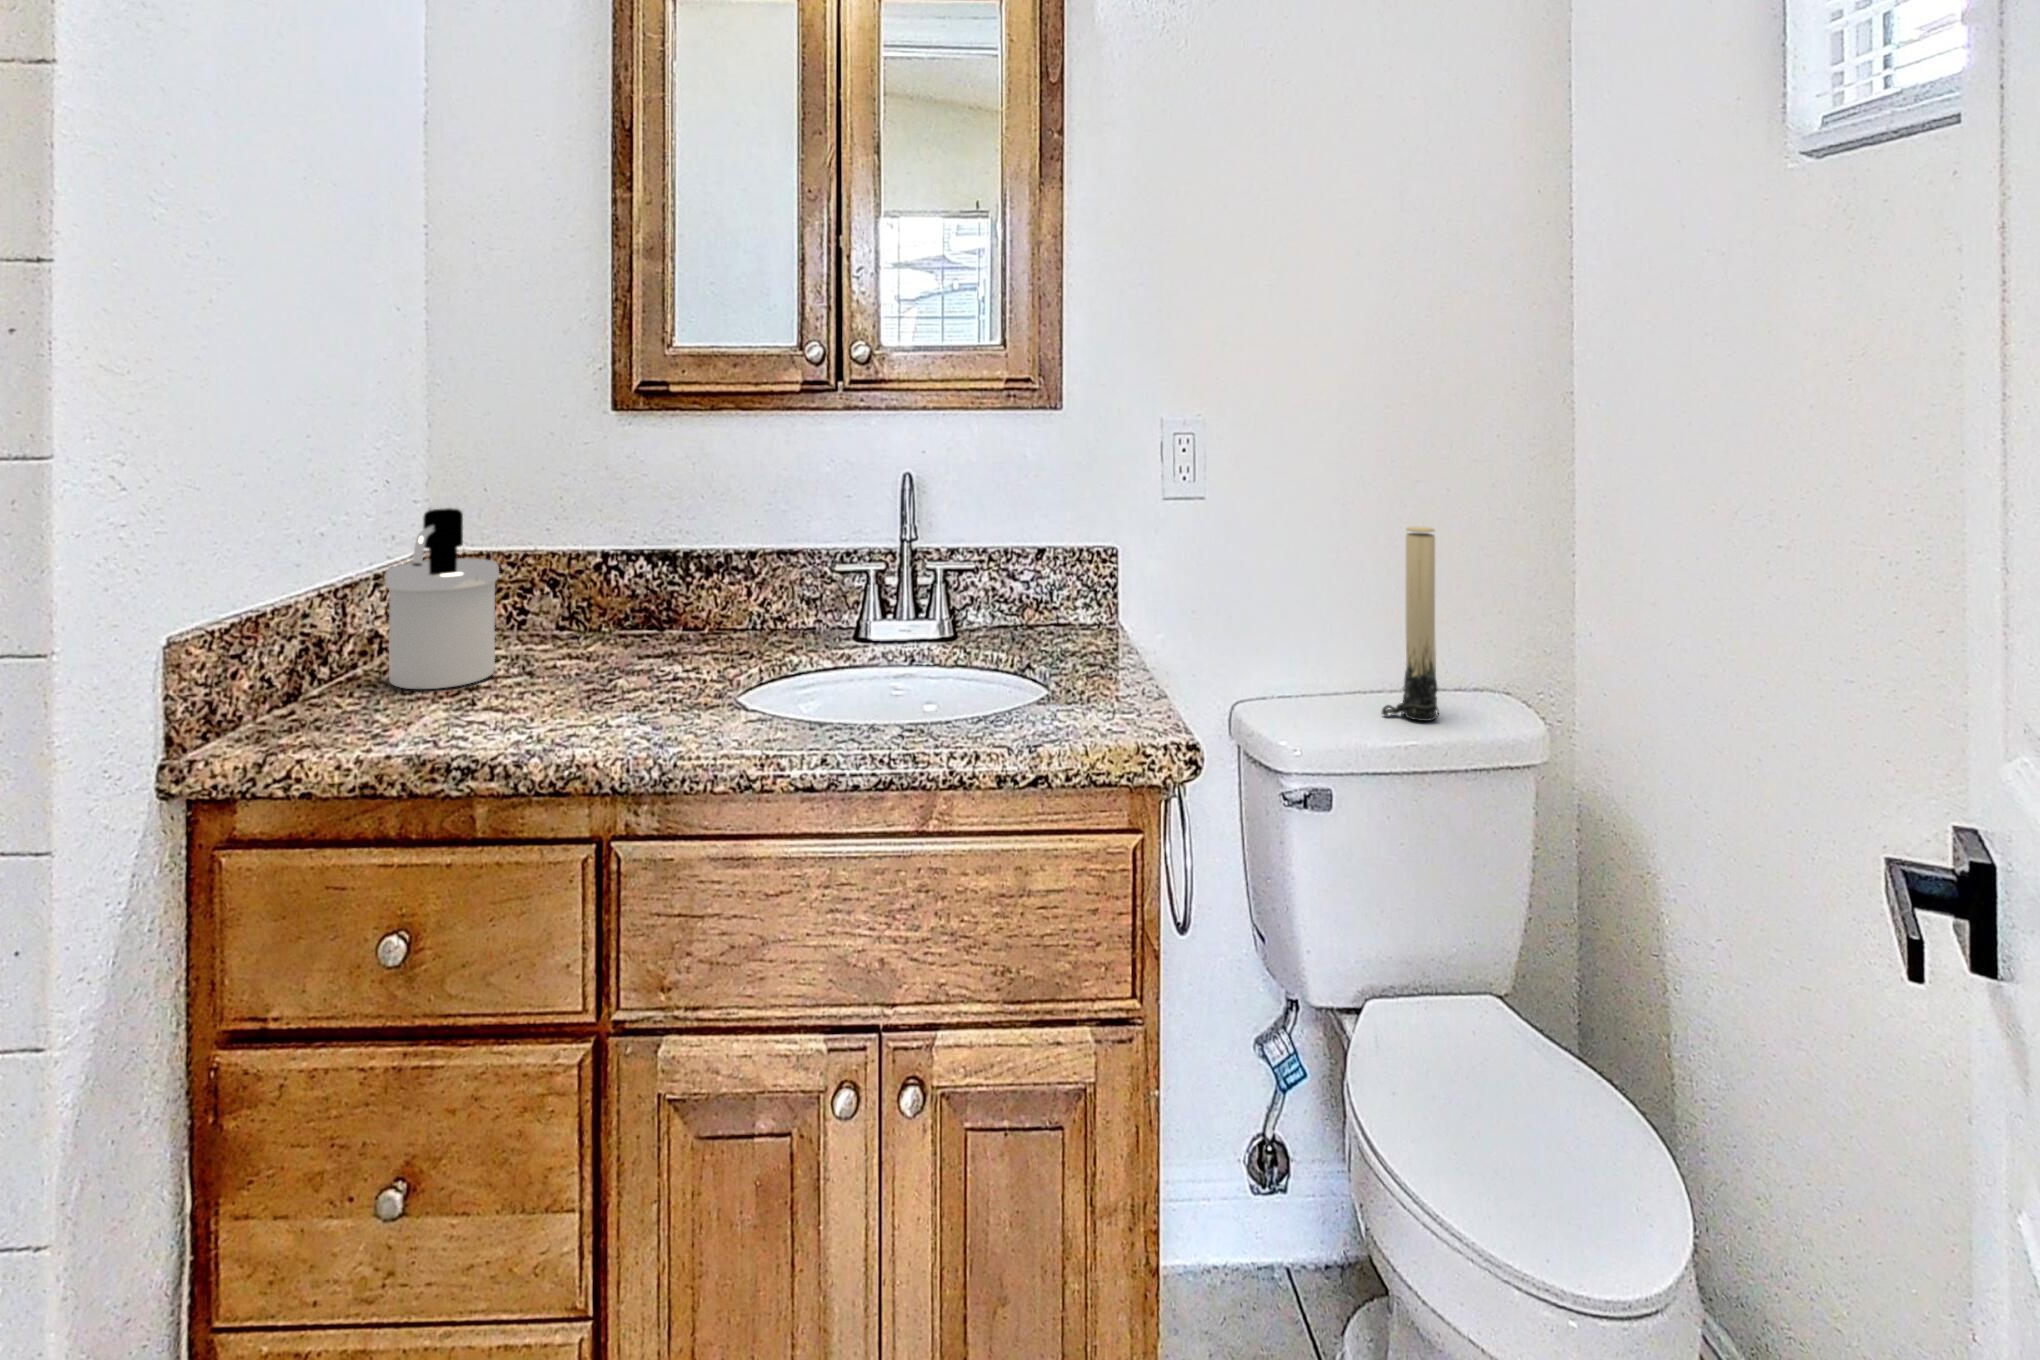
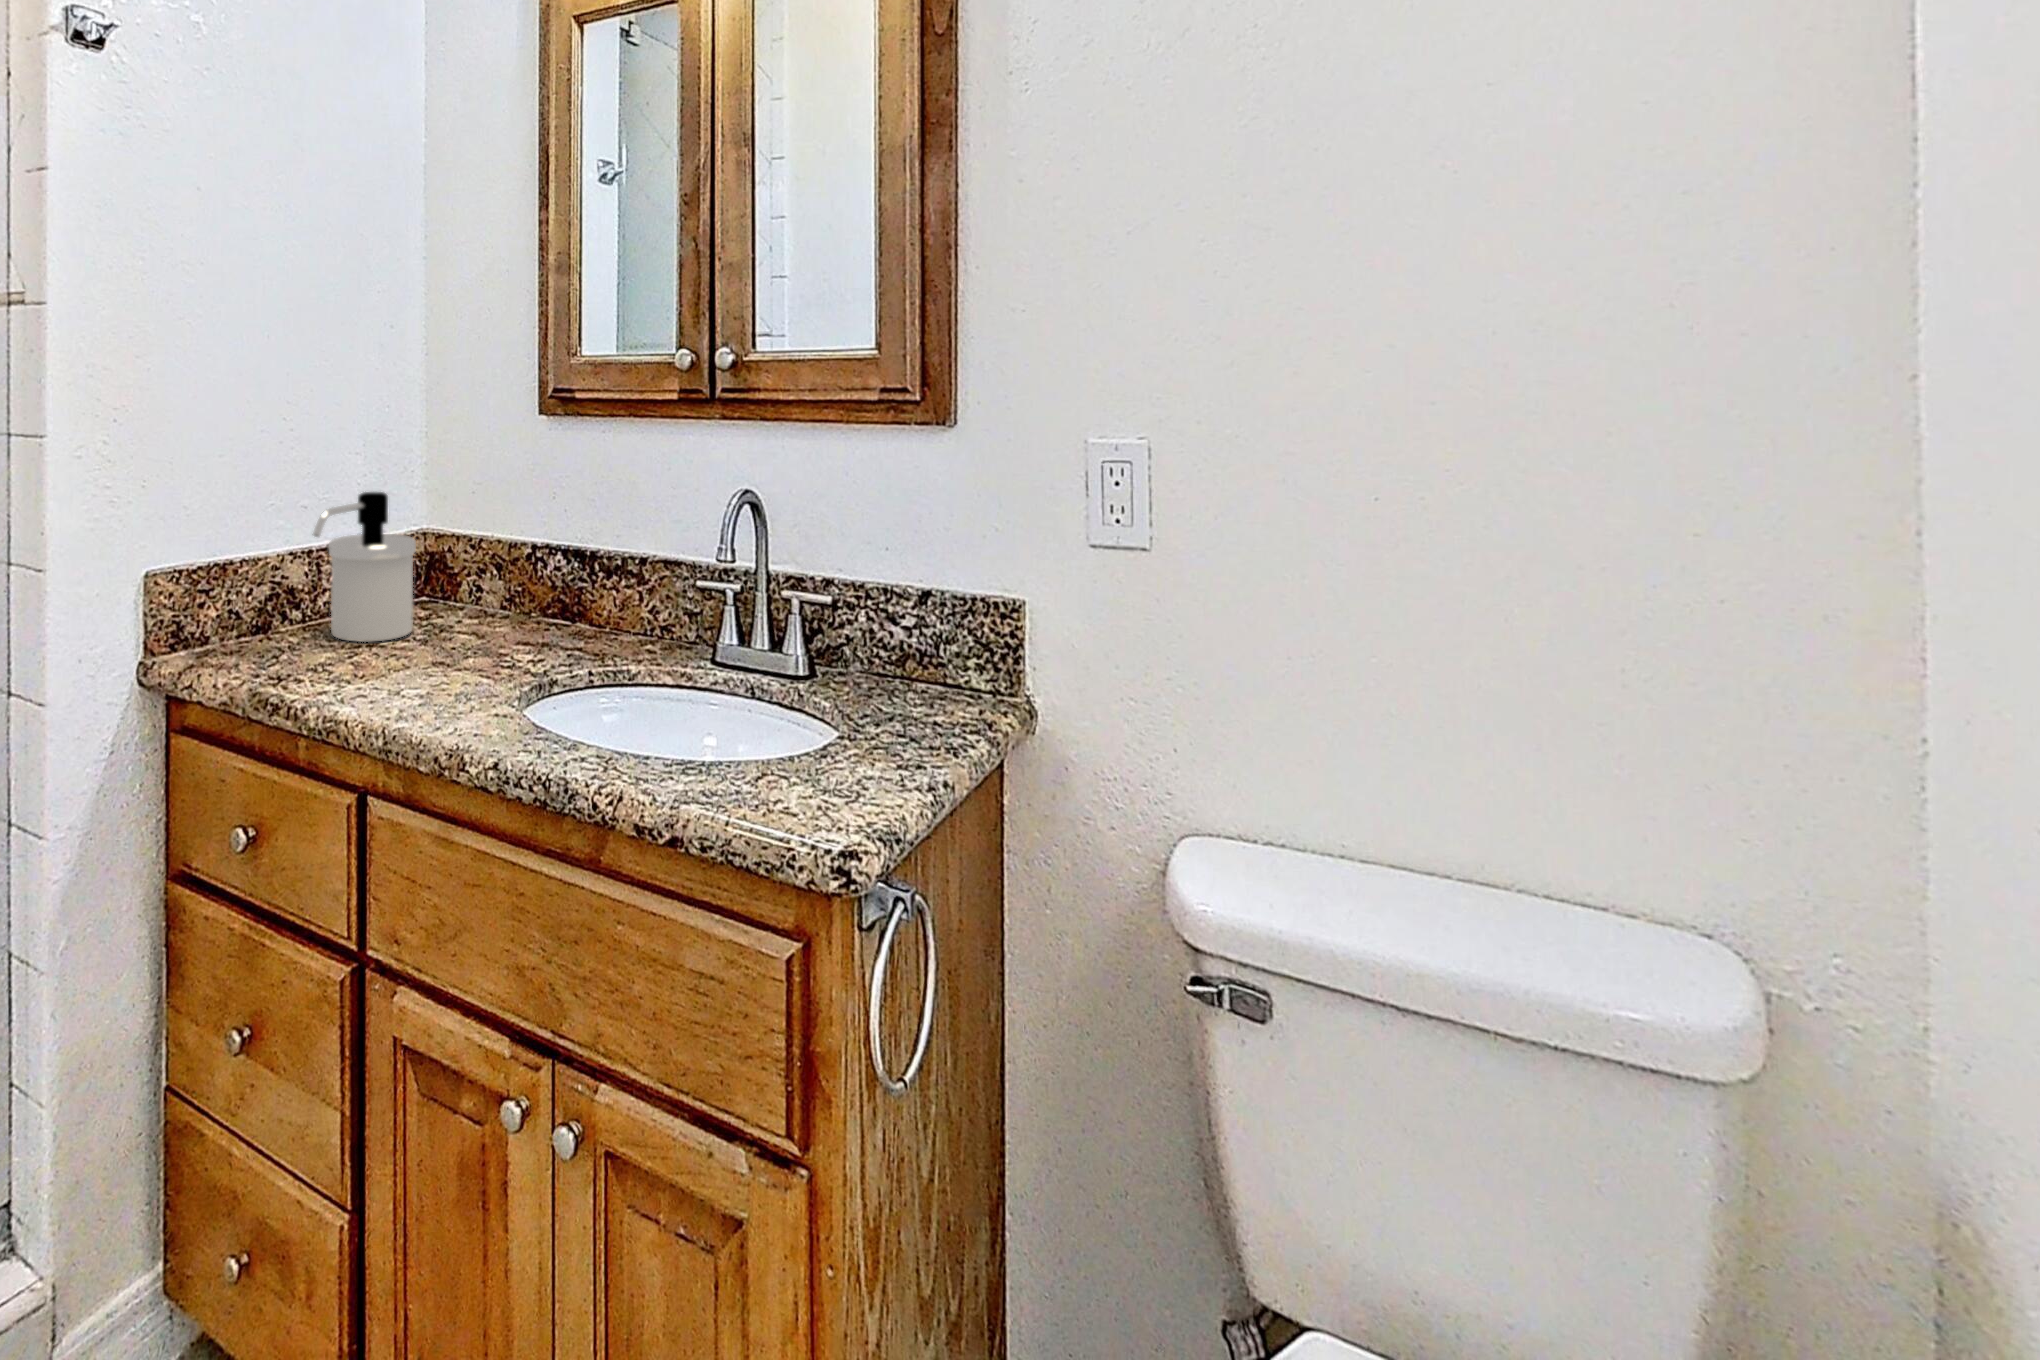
candle: present [1382,526,1439,721] -> none [1381,622,1479,927]

